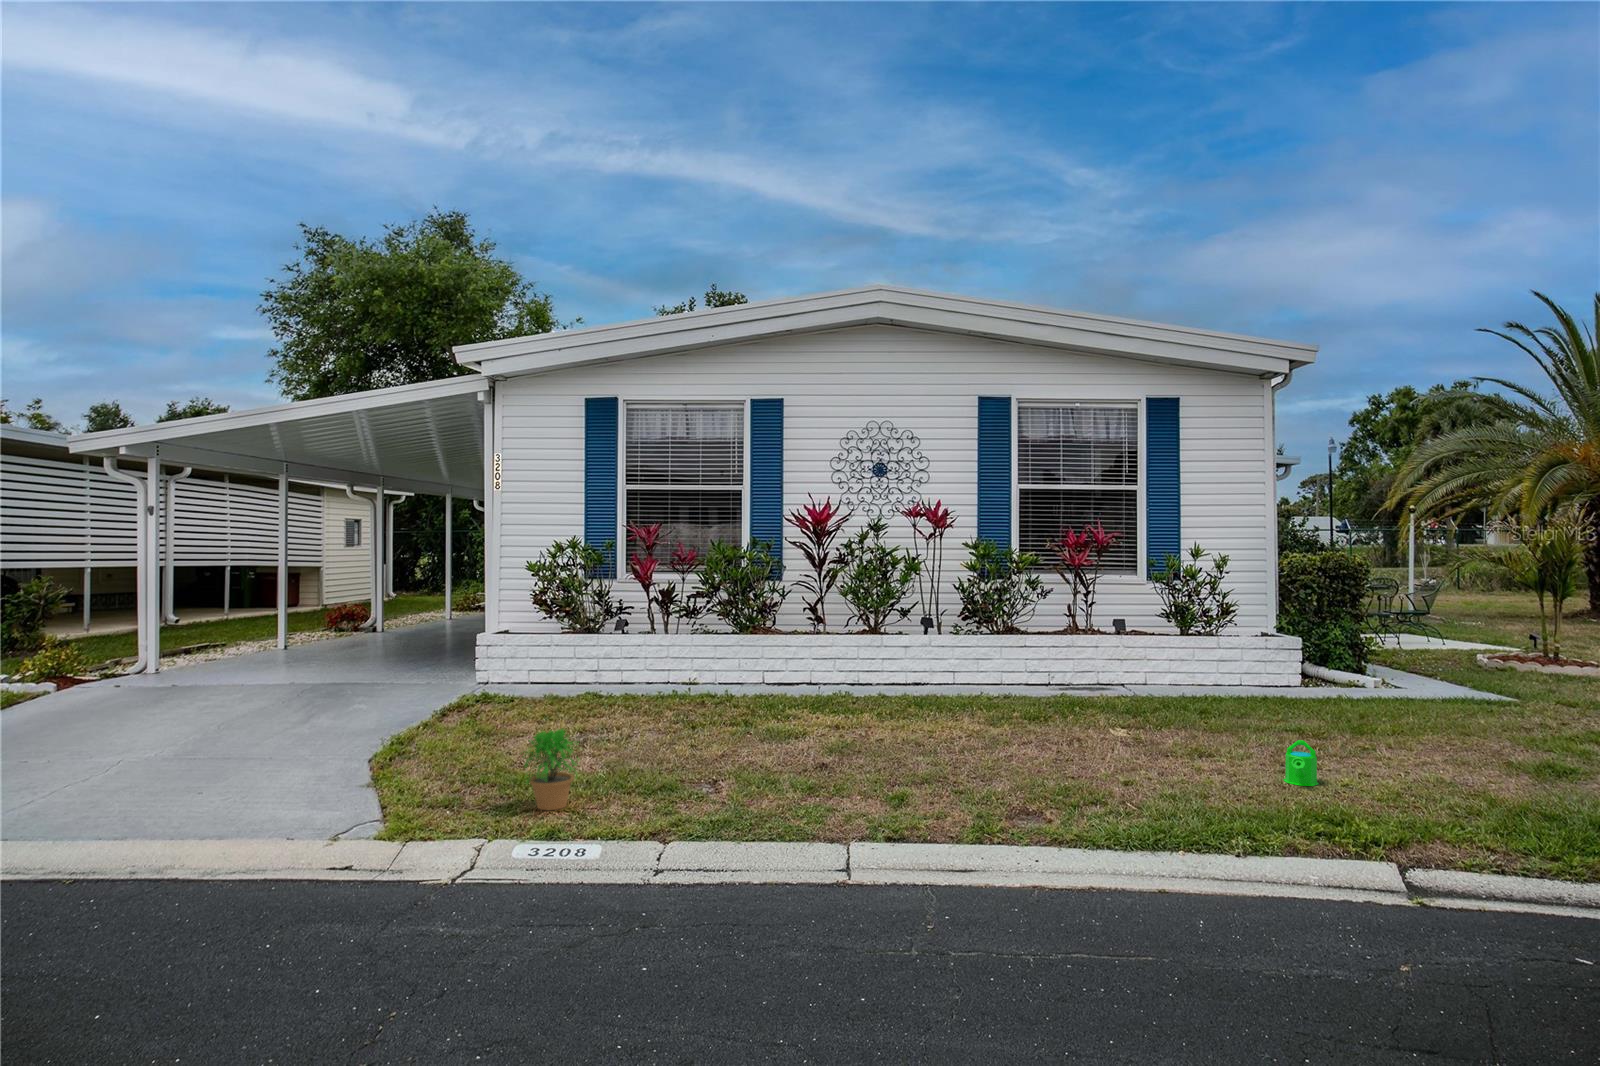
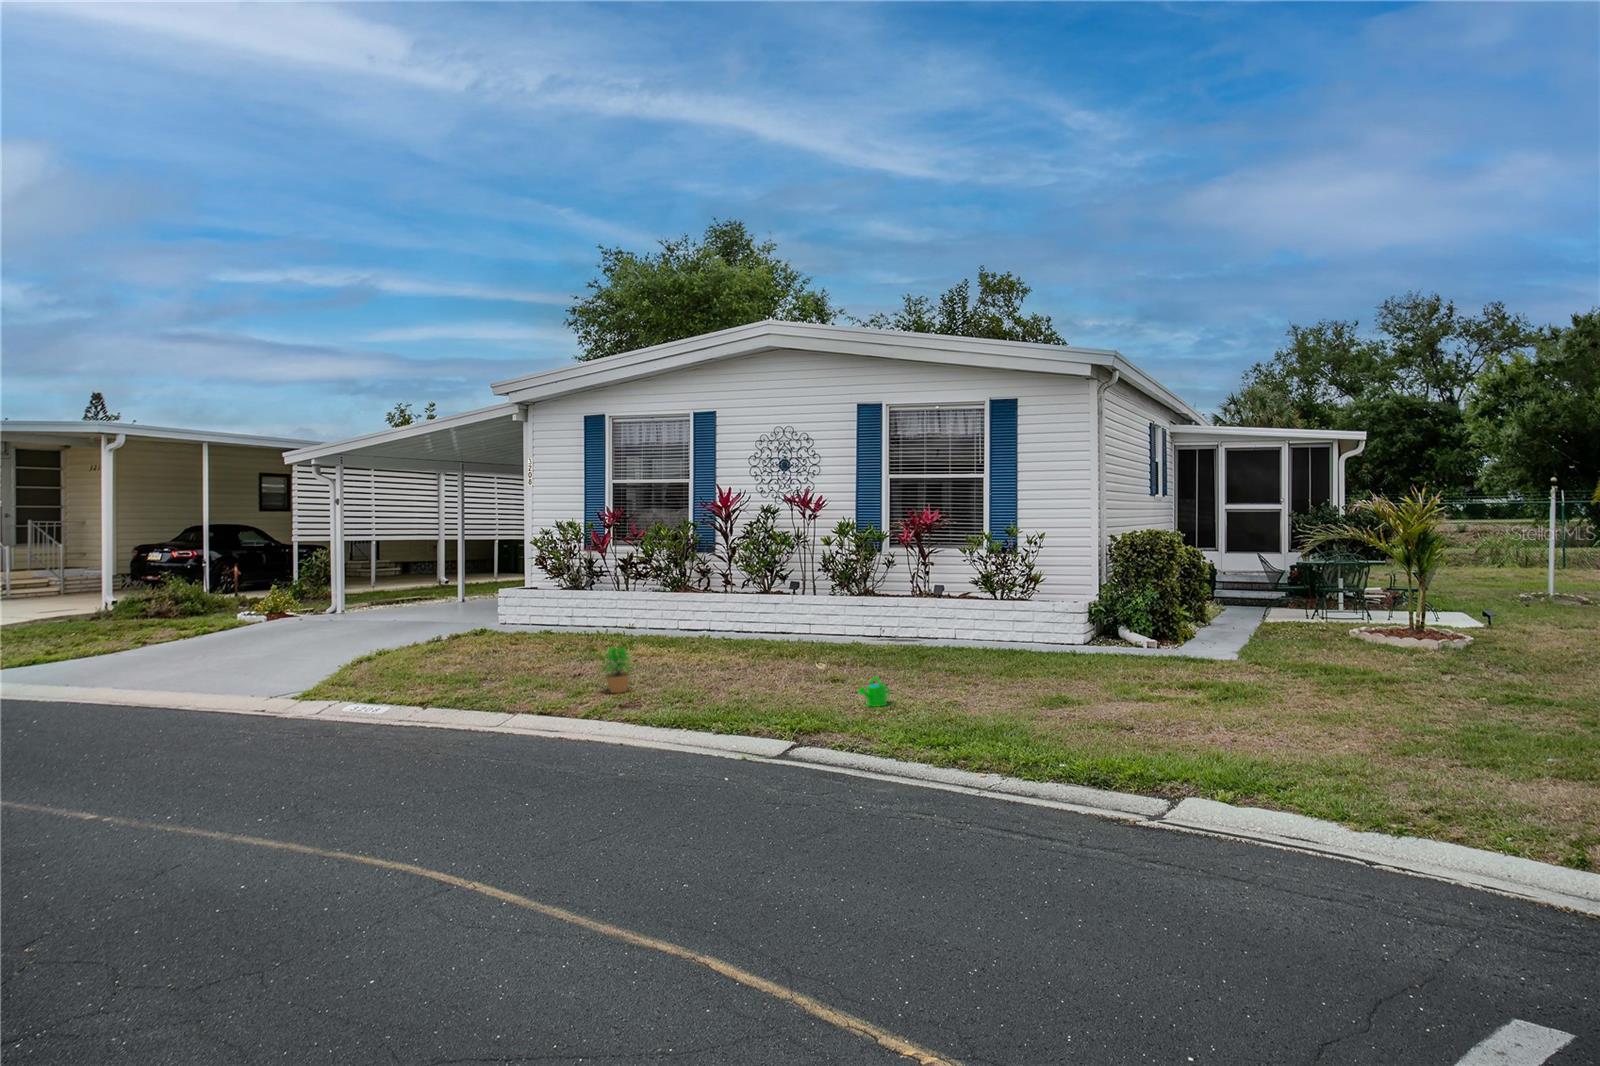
potted plant: present [523,728,578,810] -> present [603,647,631,693]

